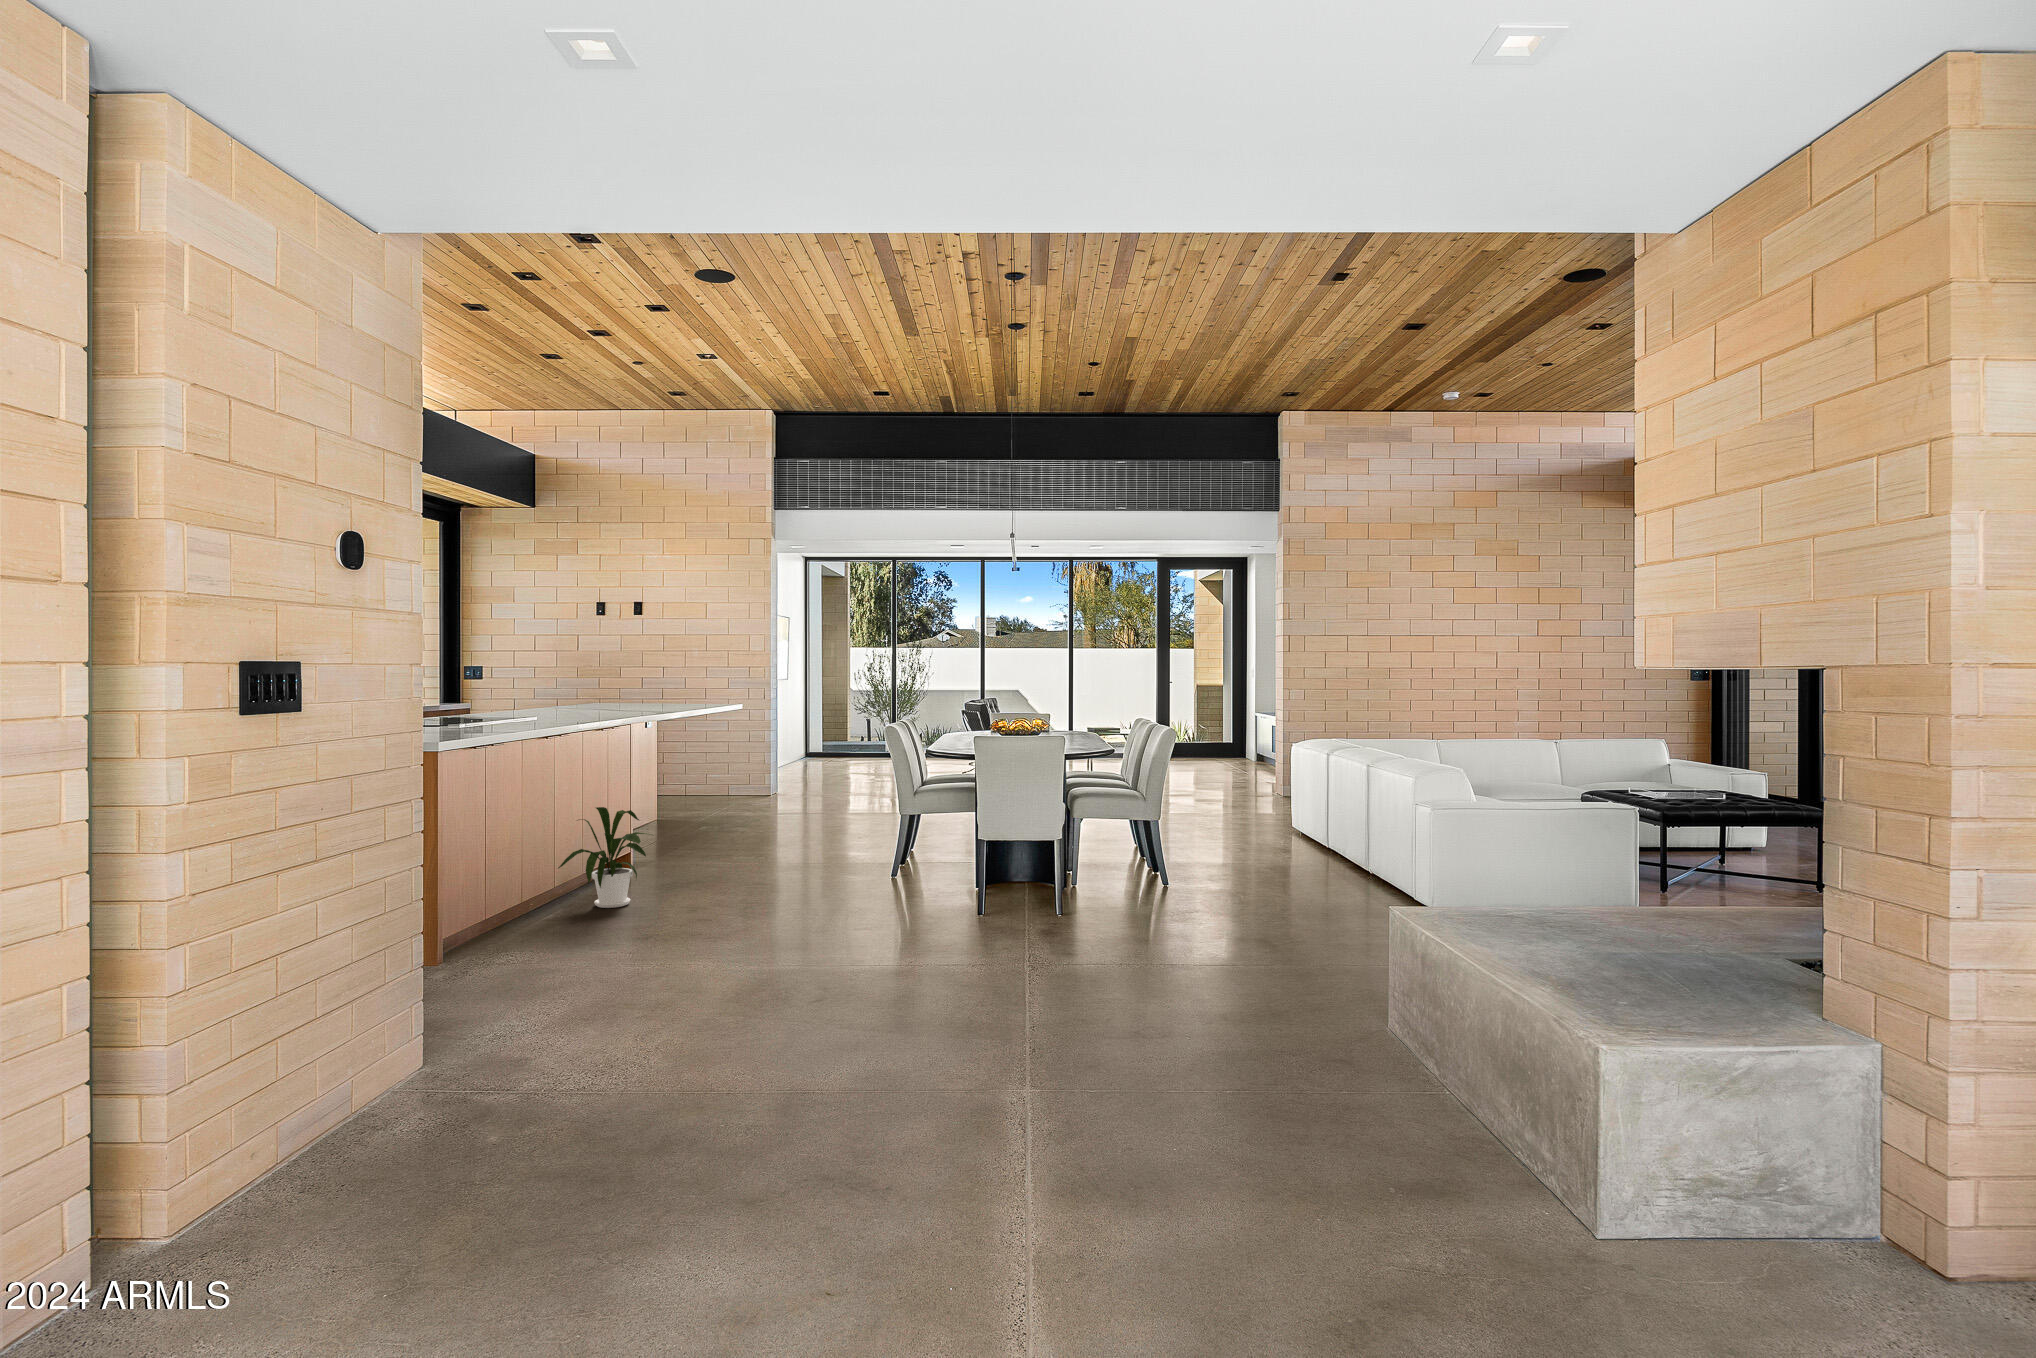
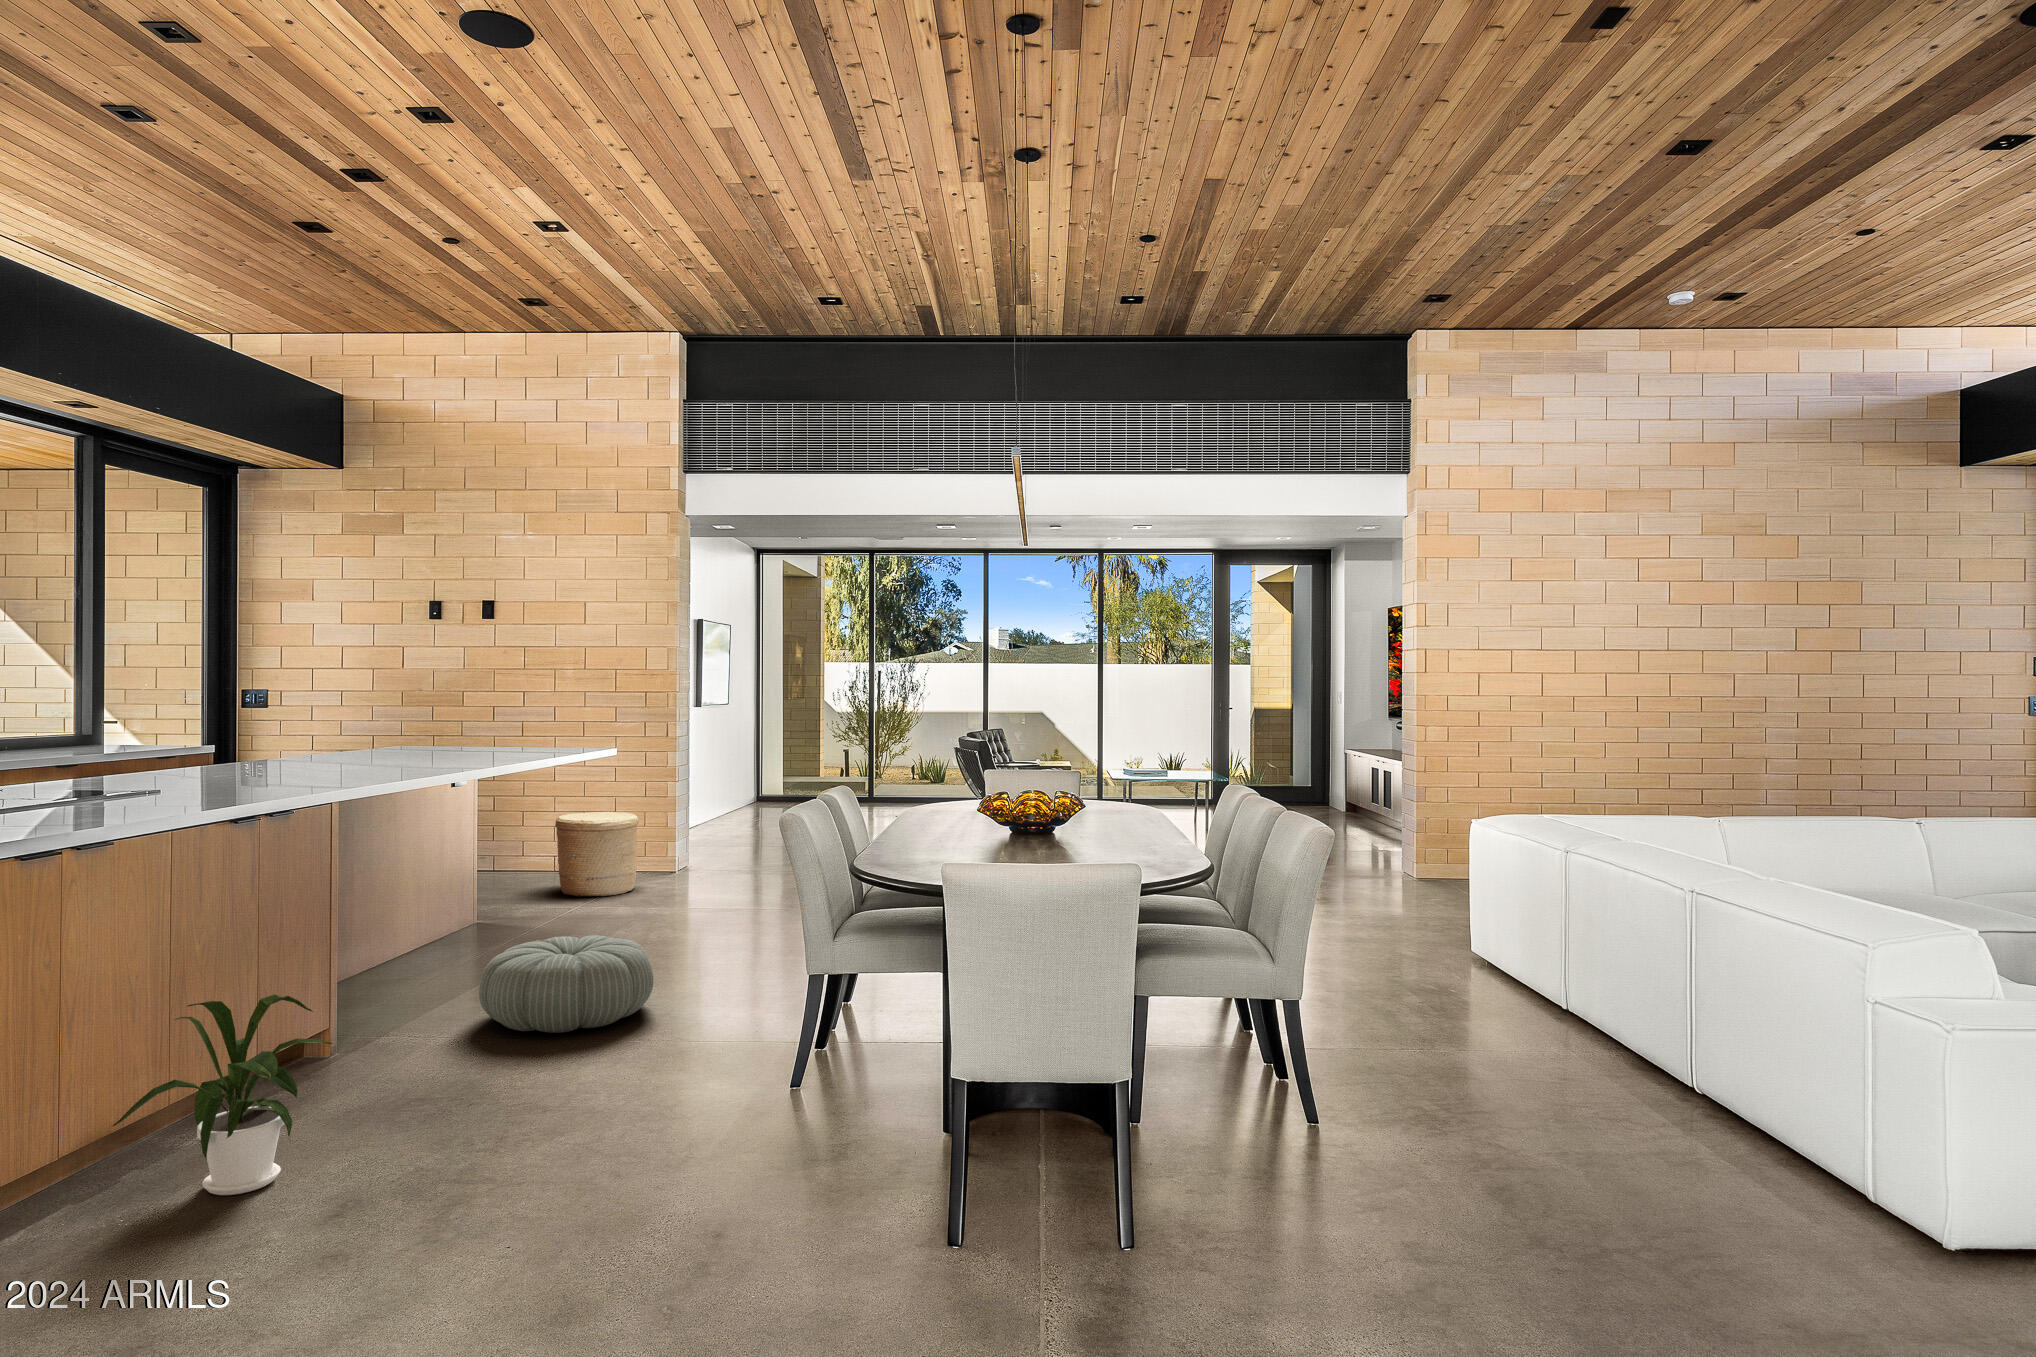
woven basket: none [690,746,746,802] -> present [555,812,638,897]
pouf: none [690,806,791,857] -> present [479,935,654,1033]

